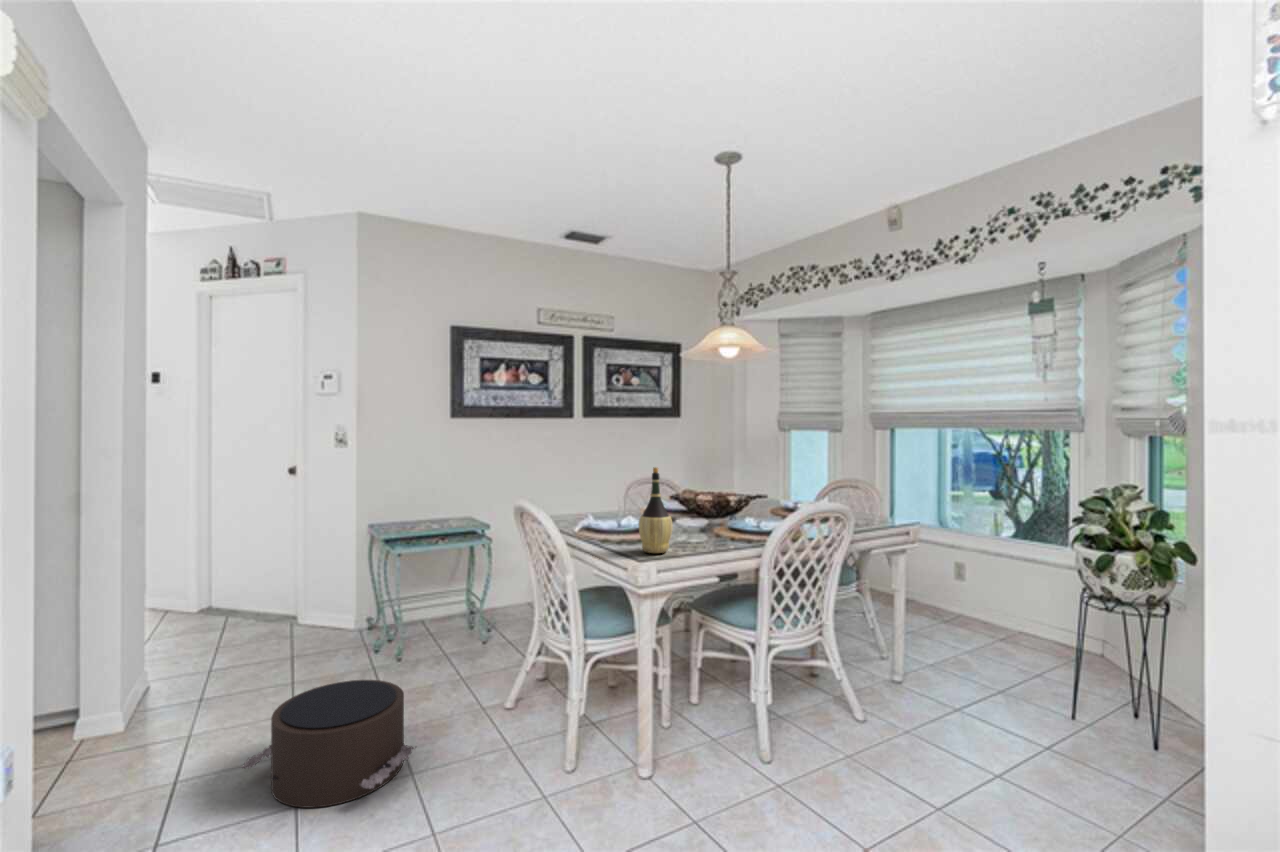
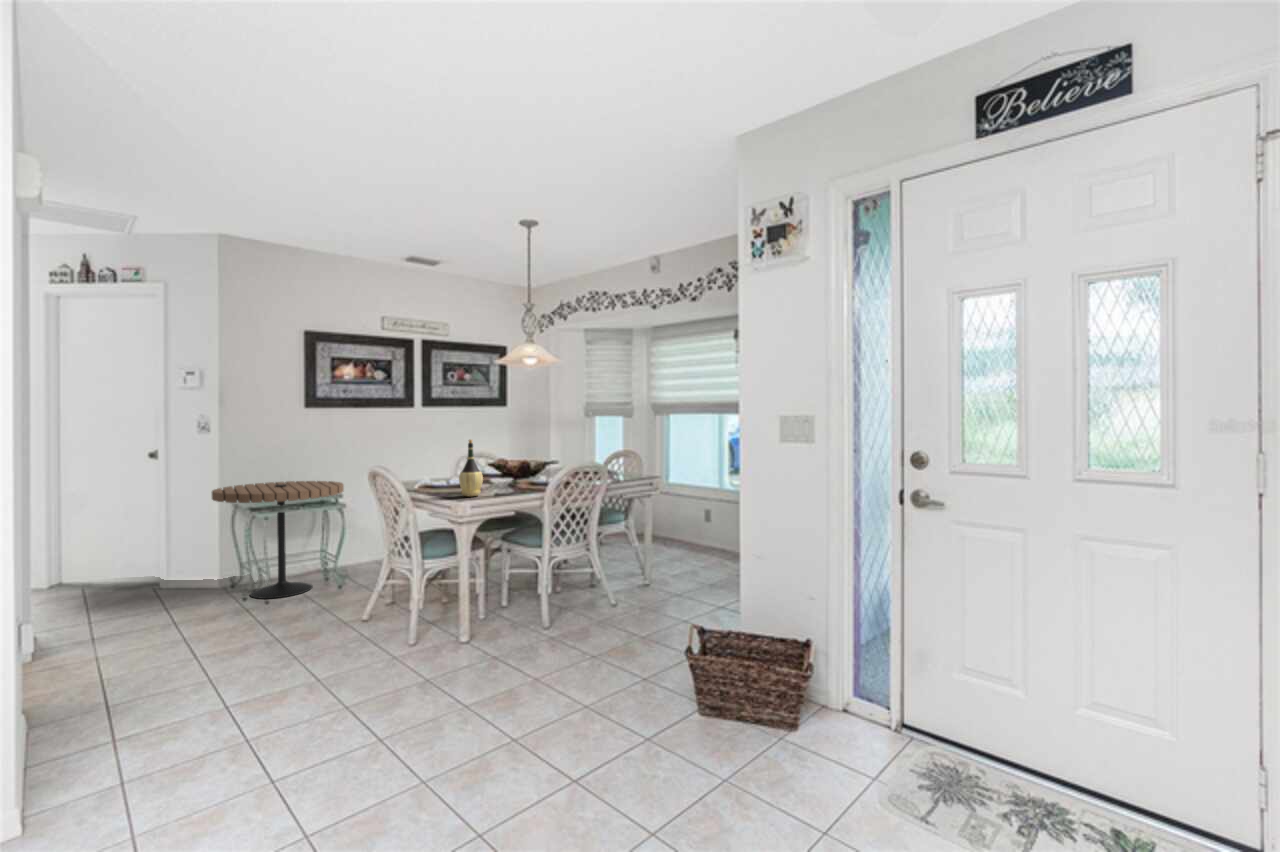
side table: none [343,506,490,655] -> present [212,481,344,599]
pouf: present [241,680,415,808] -> none [154,601,296,681]

